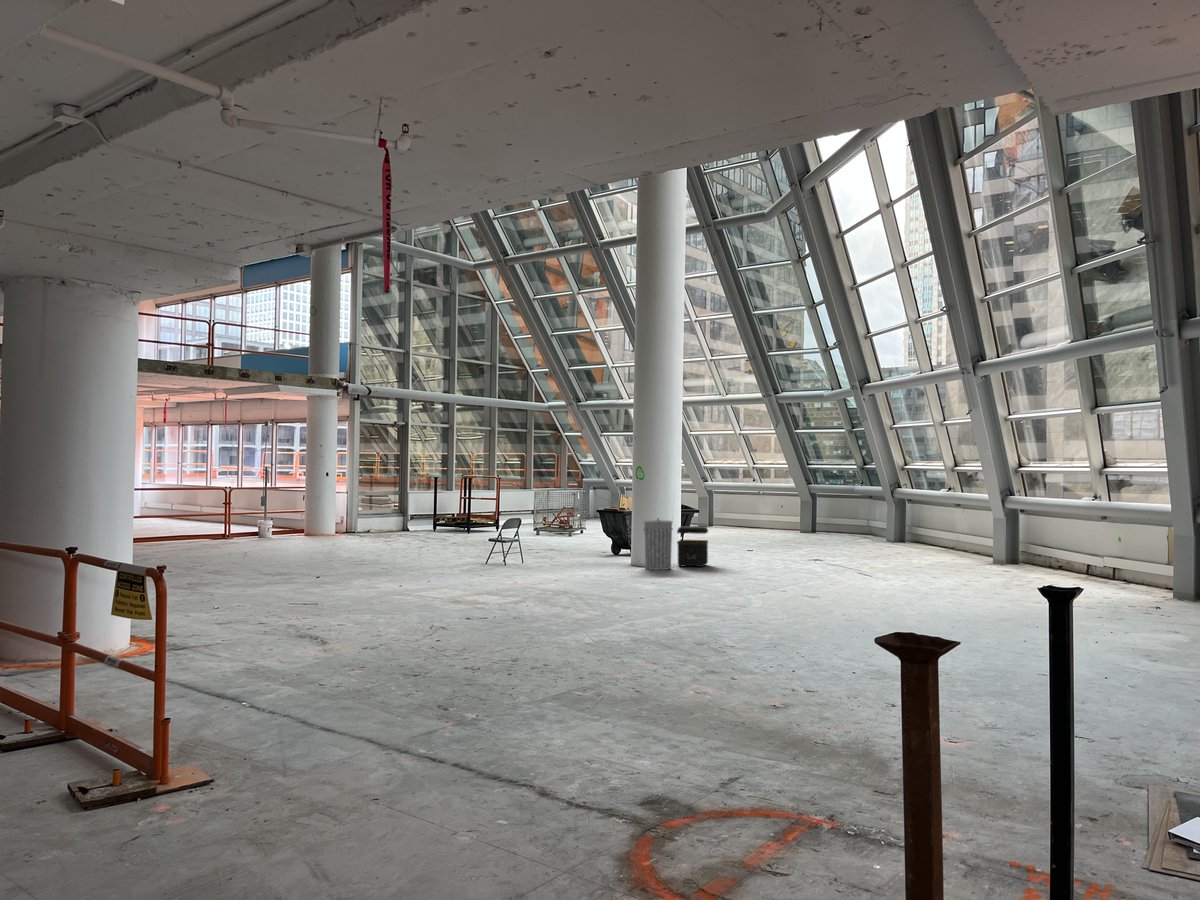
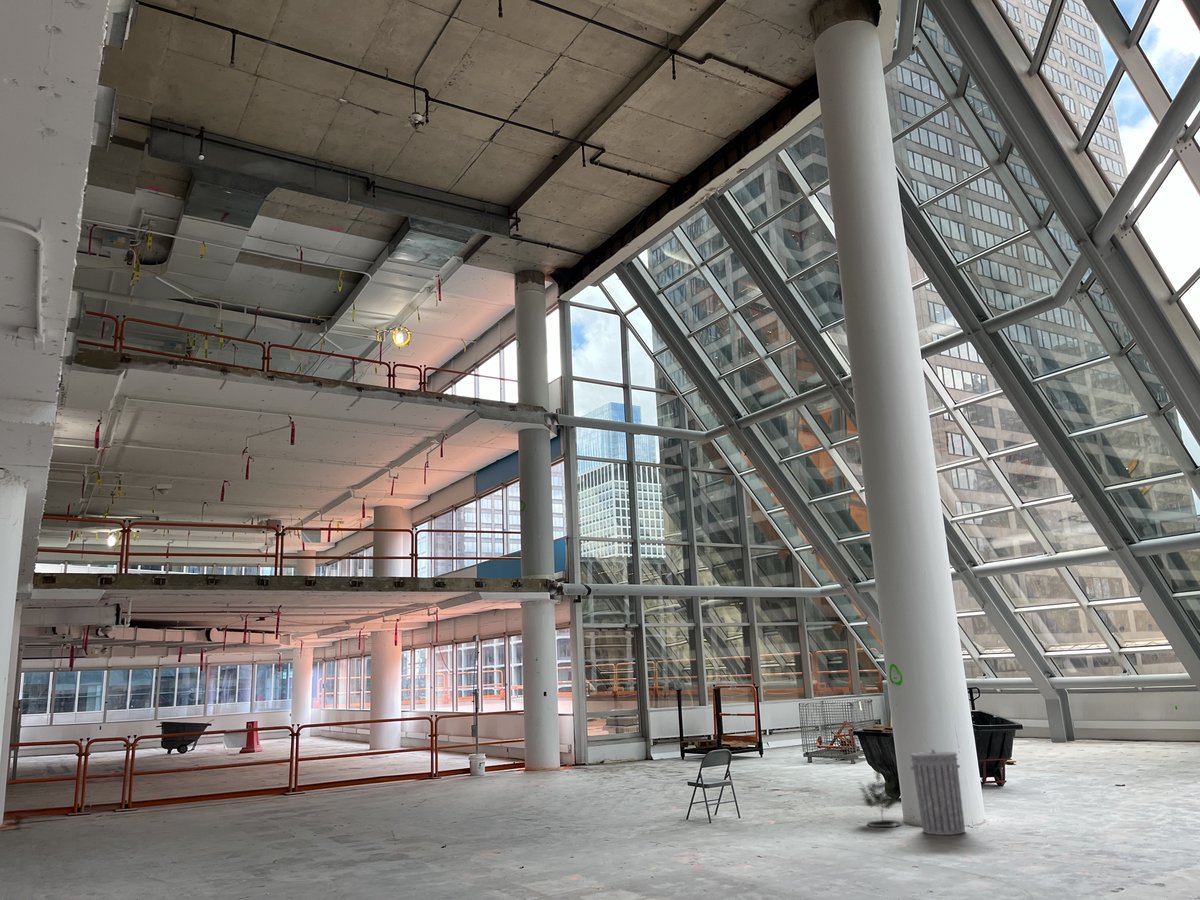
potted tree: none [604,526,631,567] -> present [862,769,901,827]
toolbox: present [677,526,708,567] -> none [970,759,1031,828]

